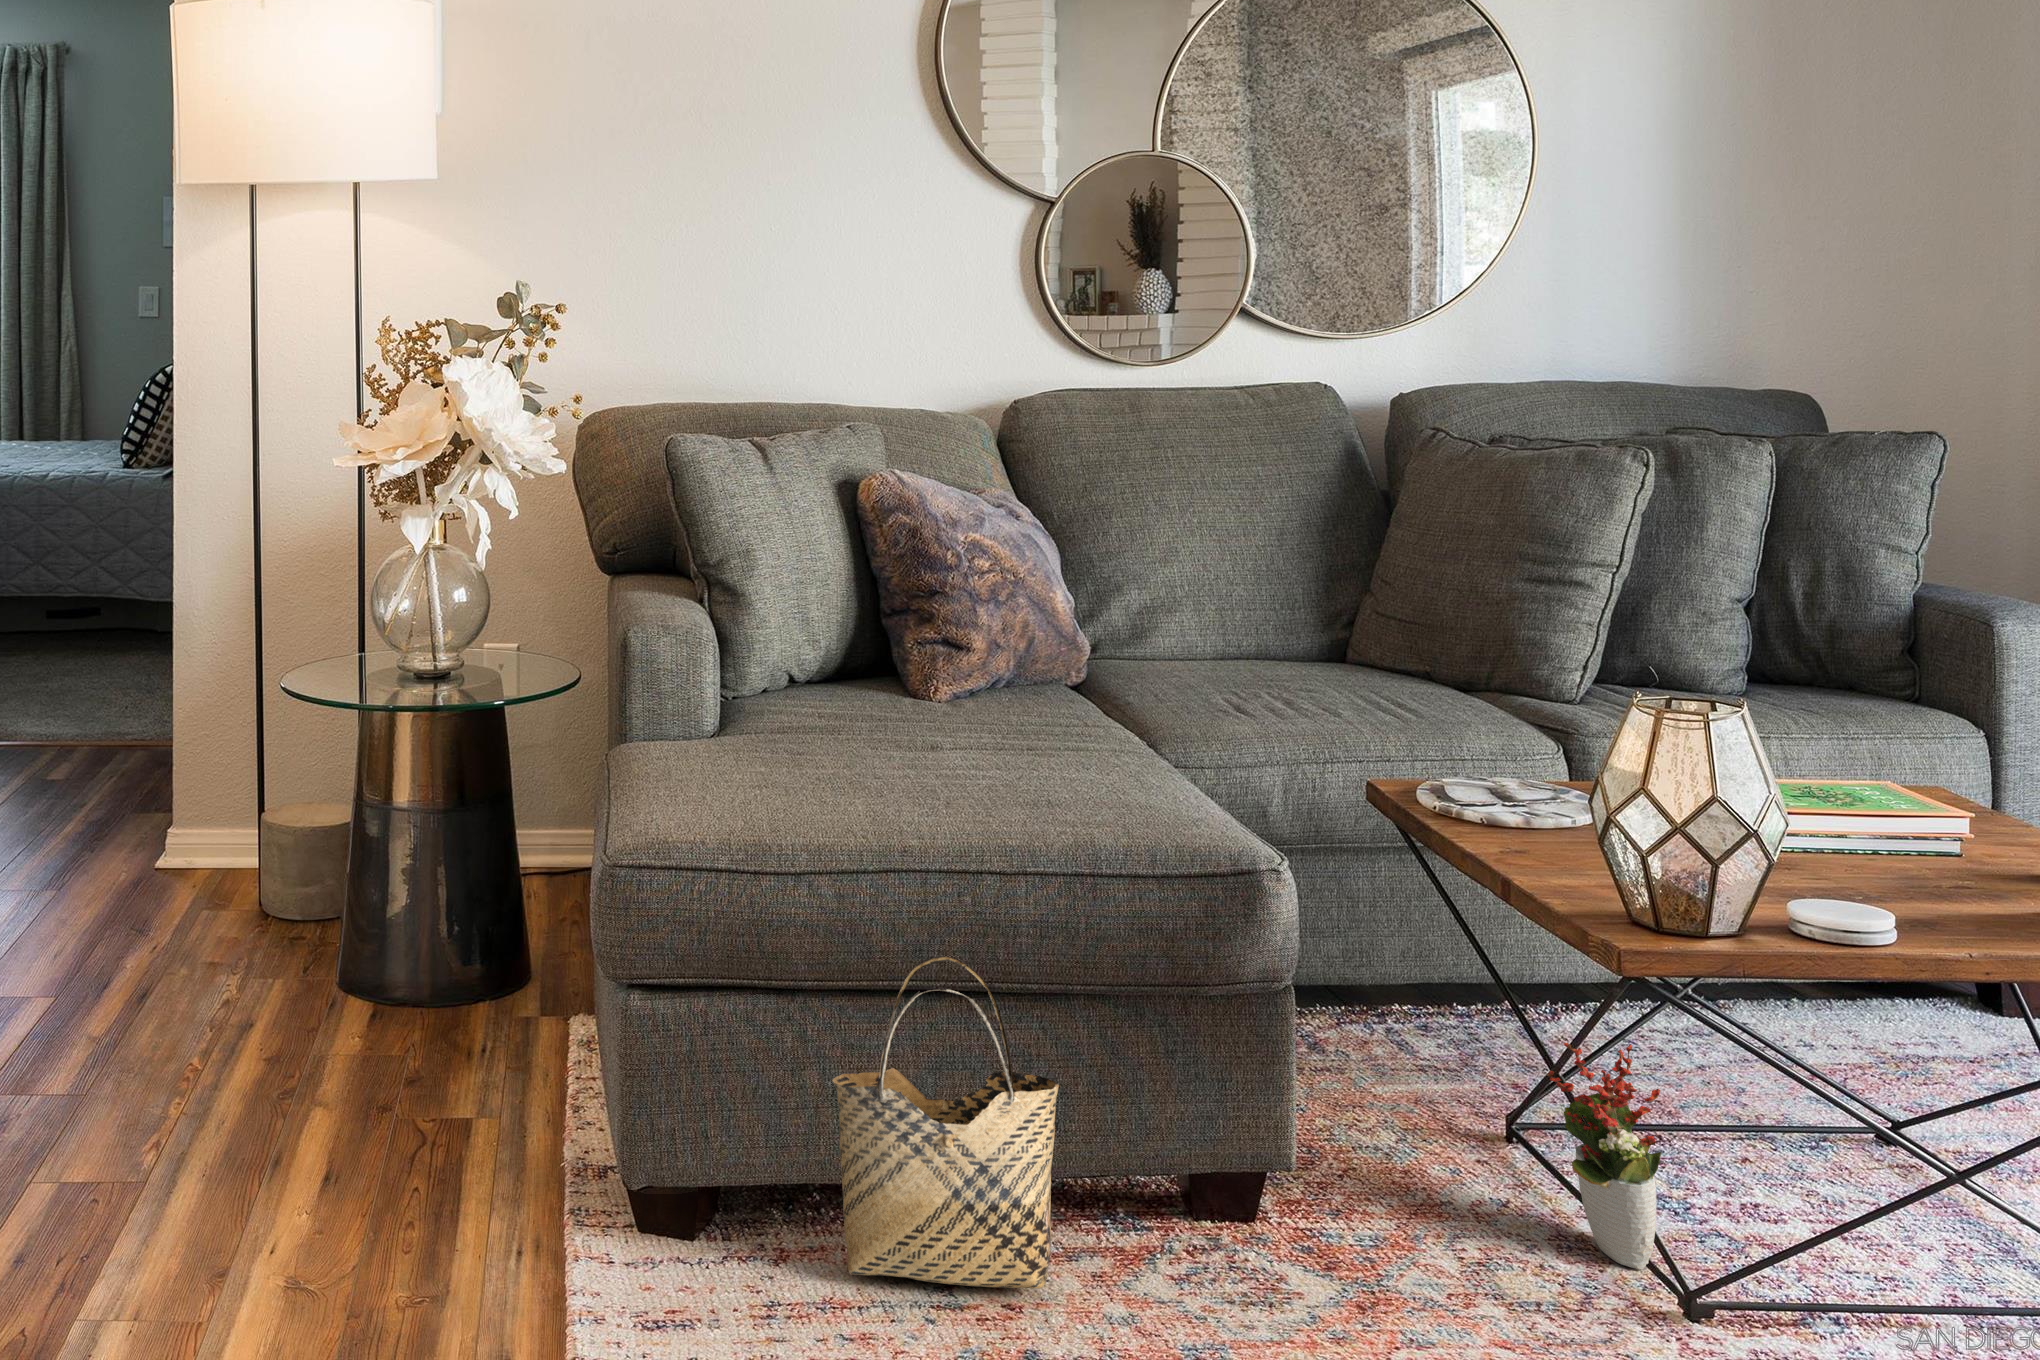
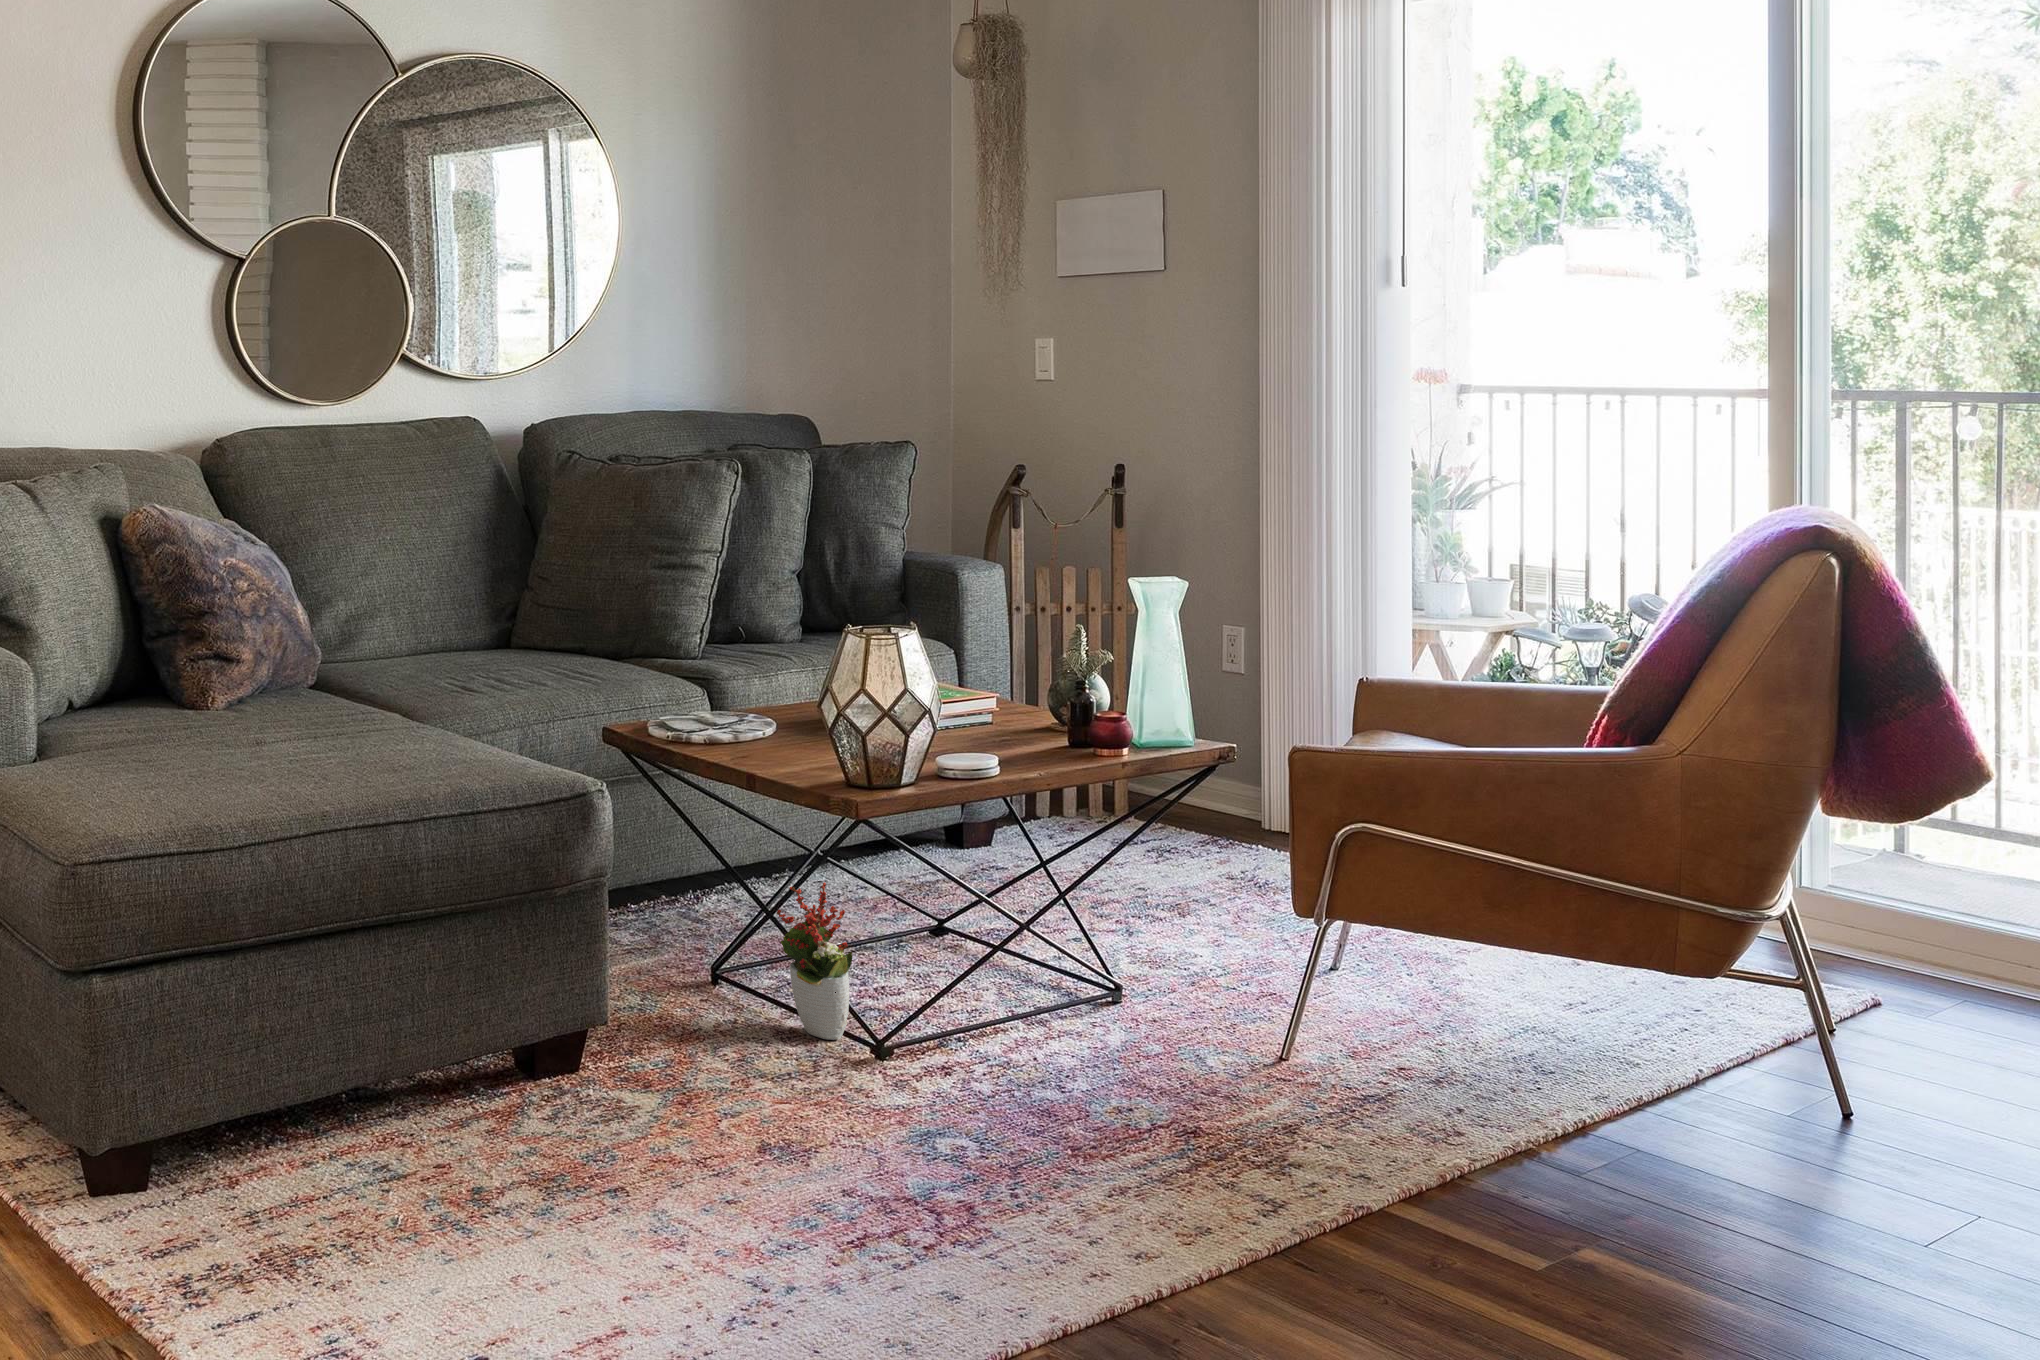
woven basket: present [832,956,1059,1289] -> none [281,896,466,1177]

